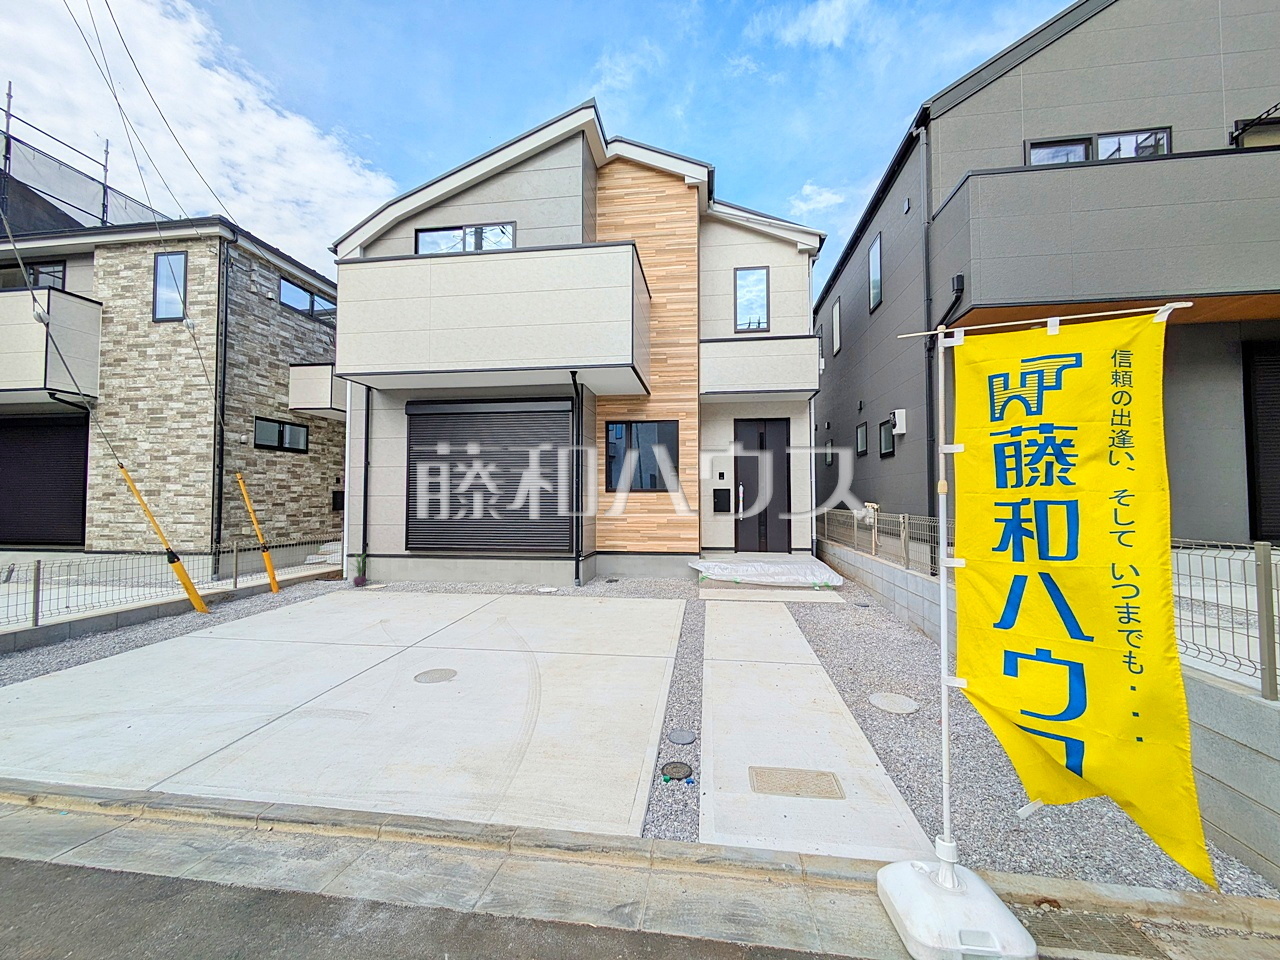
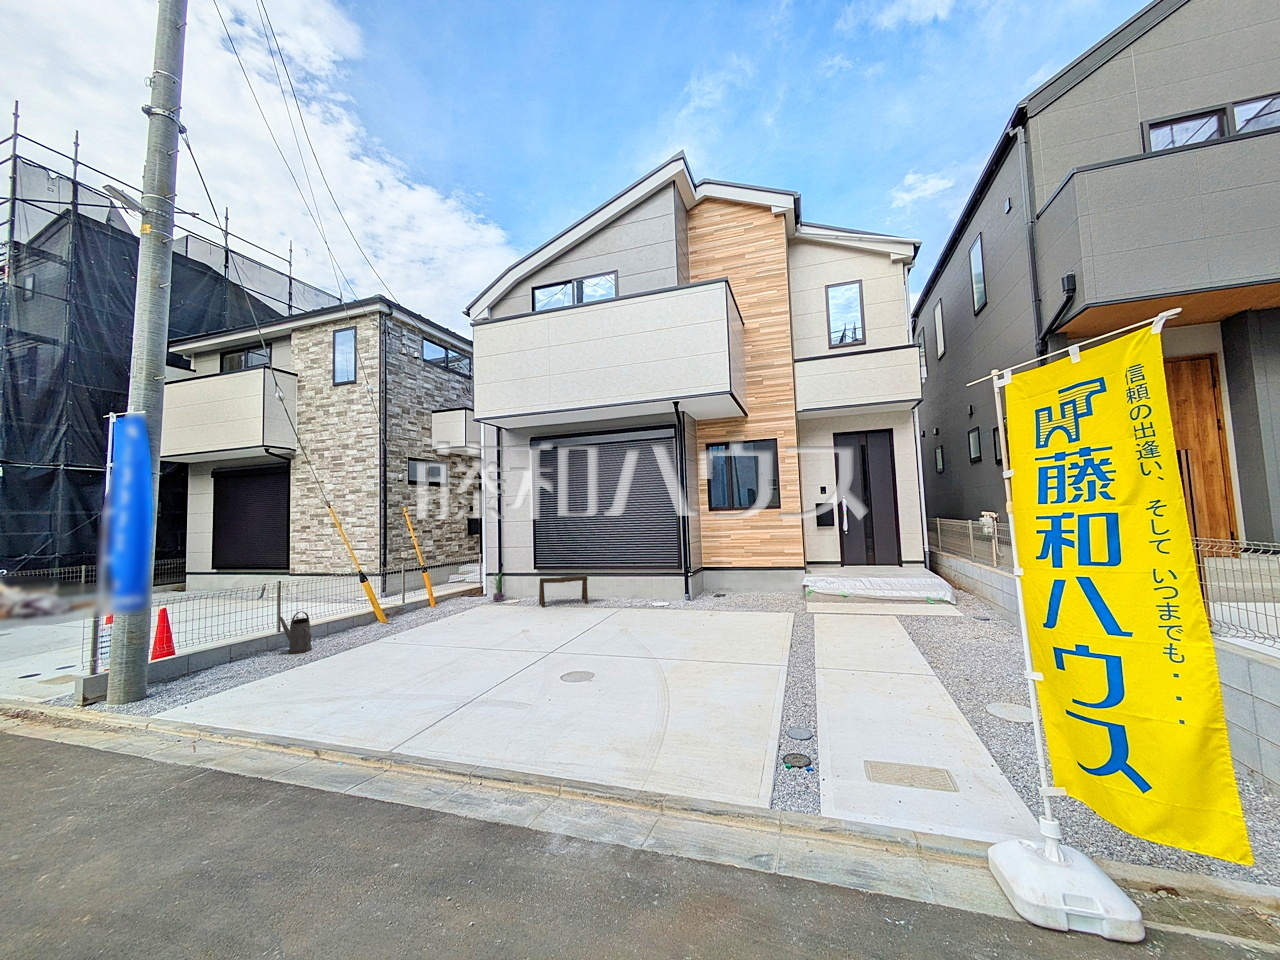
bench: none [408,557,466,593] -> present [539,575,588,607]
watering can: none [38,599,87,653] -> present [279,611,312,654]

